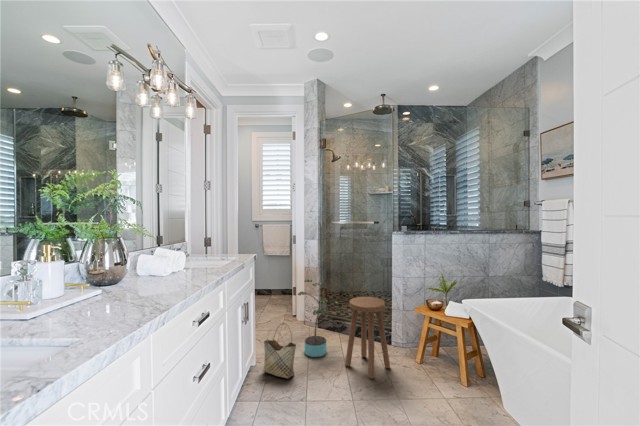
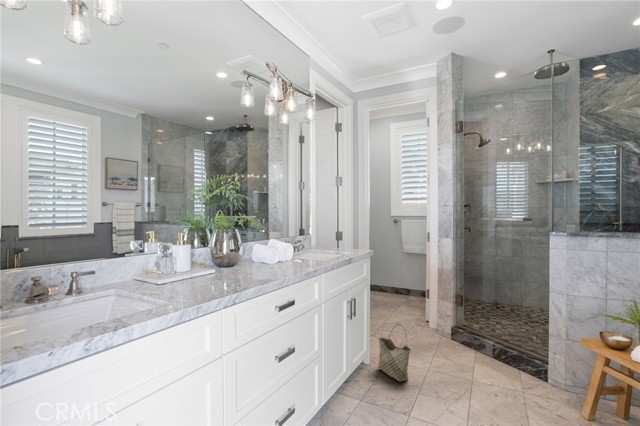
potted plant: present [298,280,340,357] -> none [418,283,470,369]
stool: present [345,297,390,379] -> none [472,312,535,413]

